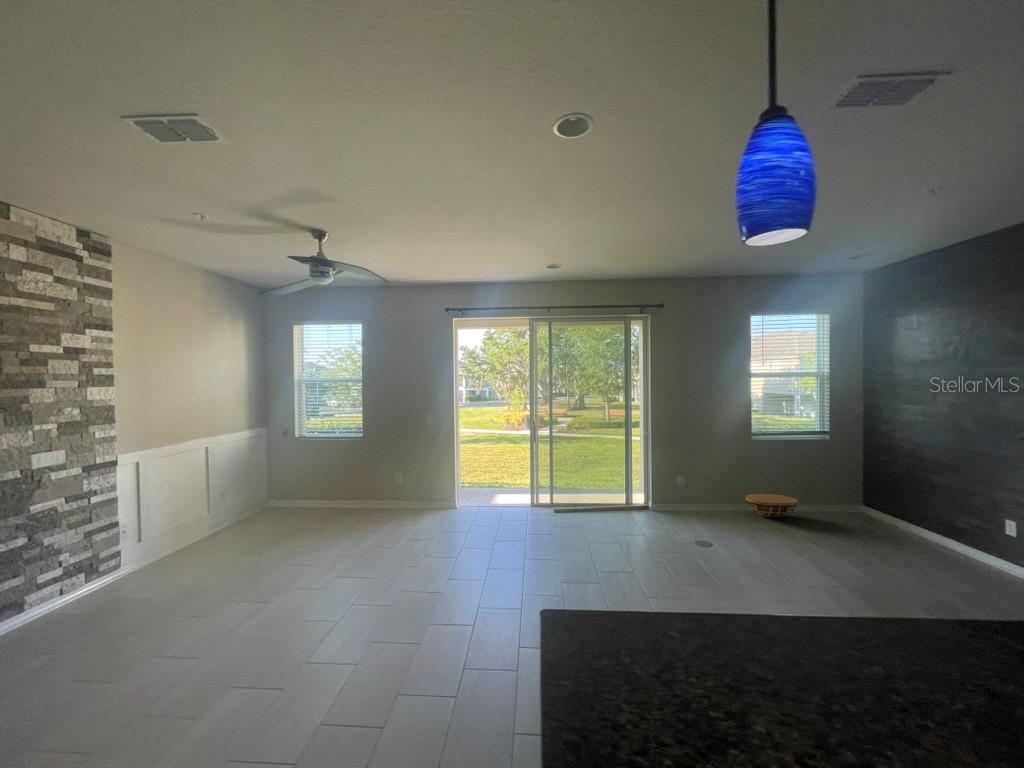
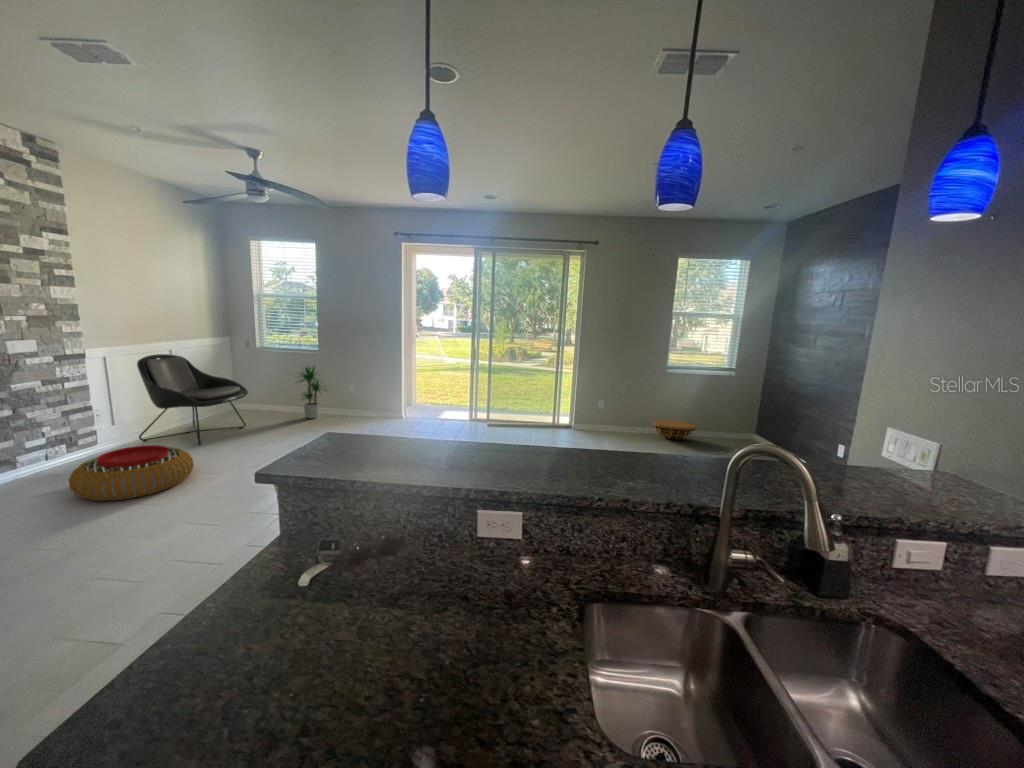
potted plant: none [333,450,376,514] -> present [297,366,322,418]
lounge chair: none [166,452,288,559] -> present [137,354,248,445]
pouf: none [90,570,237,657] -> present [69,445,194,501]

